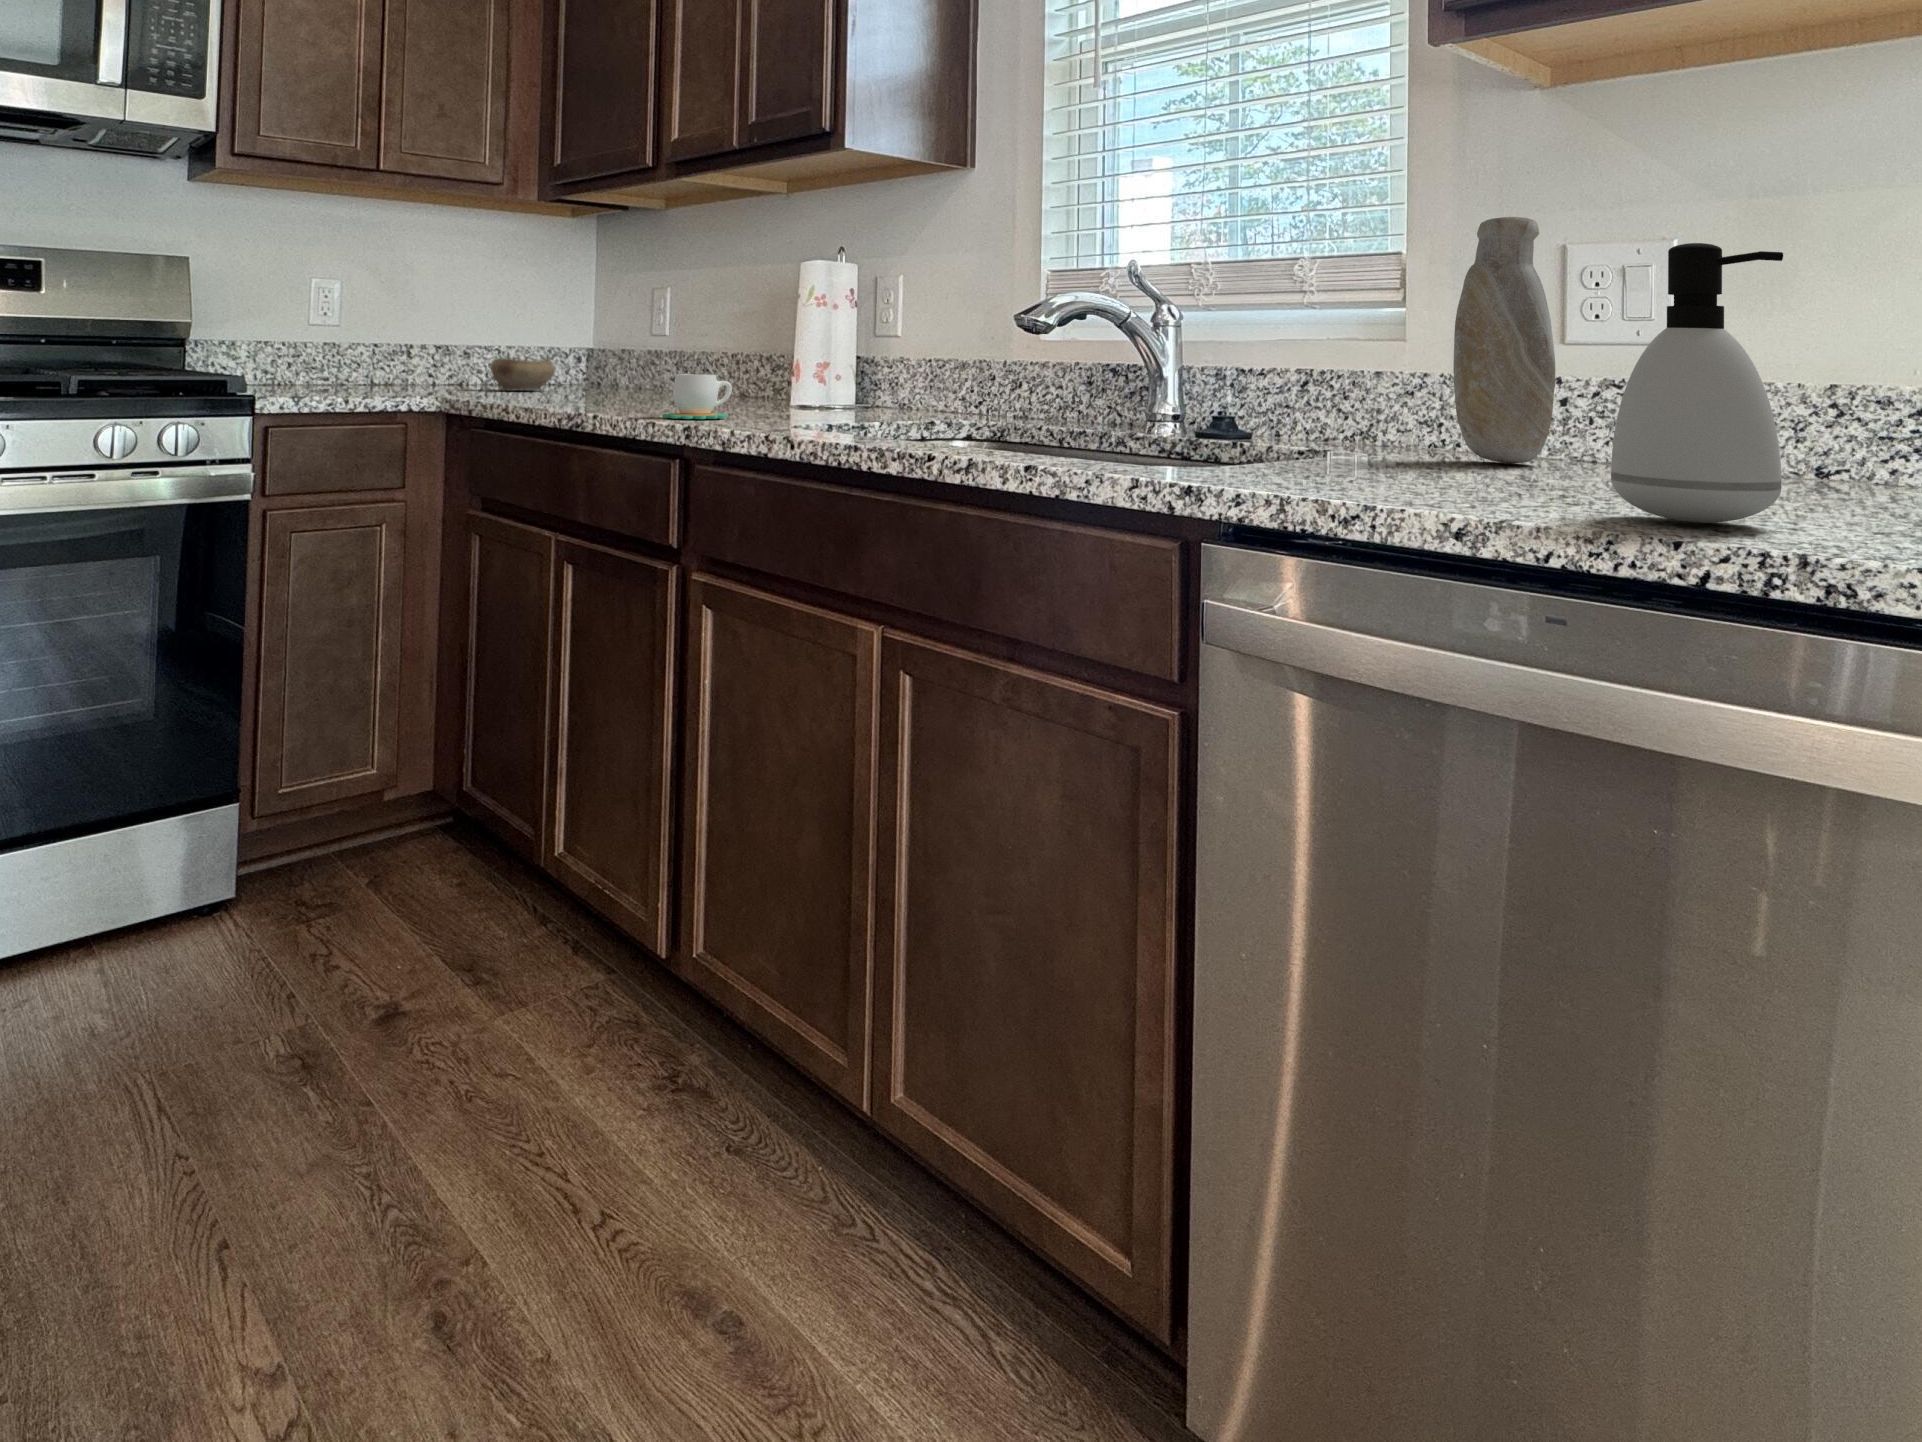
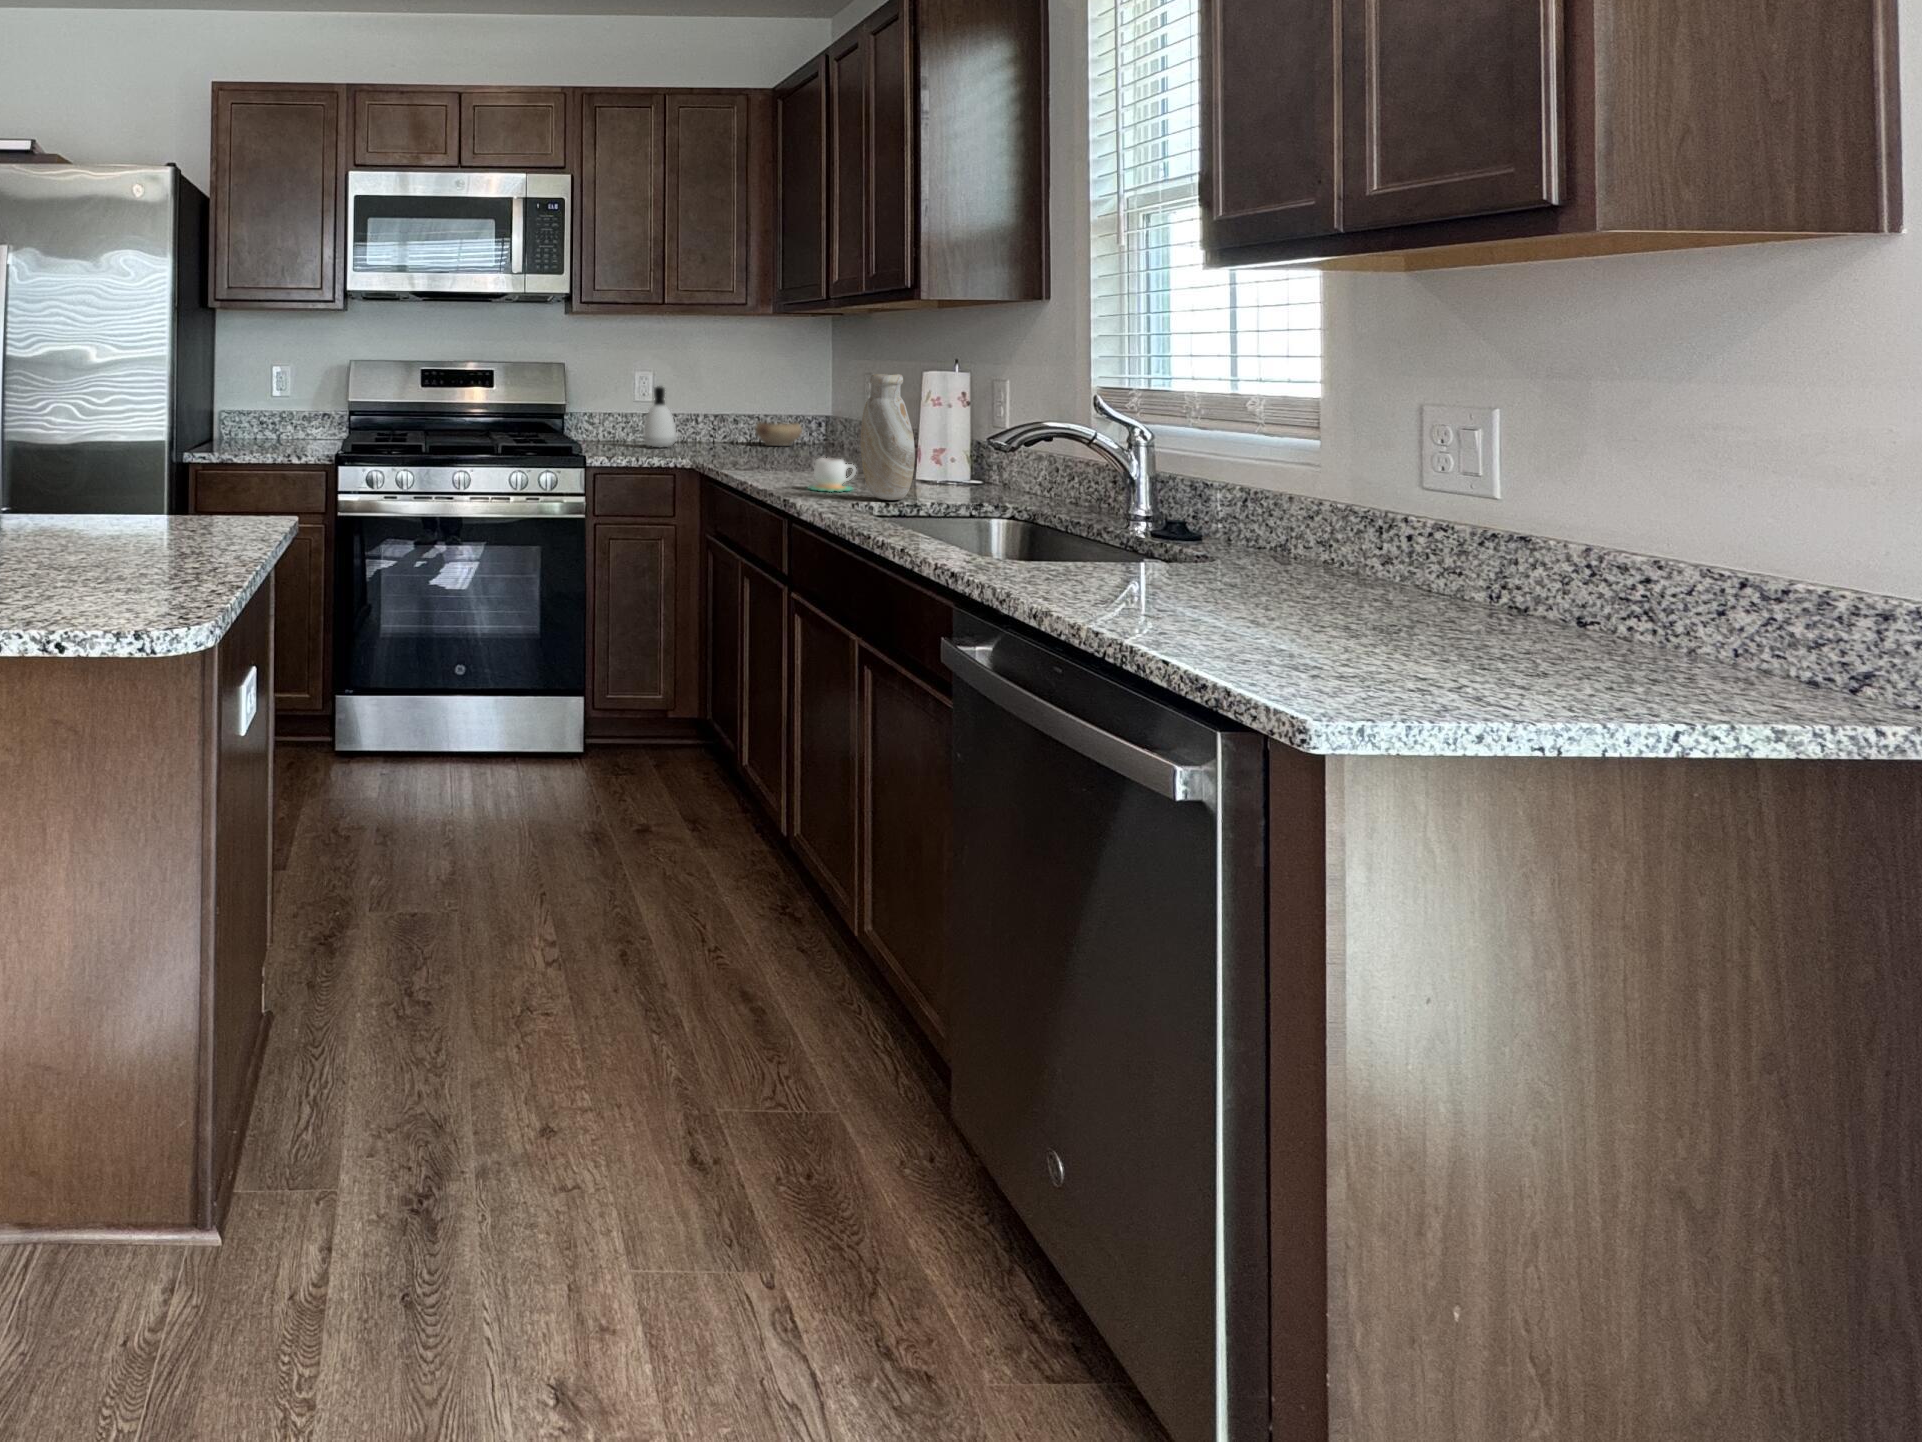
vase: present [1453,217,1555,463] -> present [860,374,915,500]
soap dispenser: present [1611,243,1783,523] -> present [643,386,676,447]

